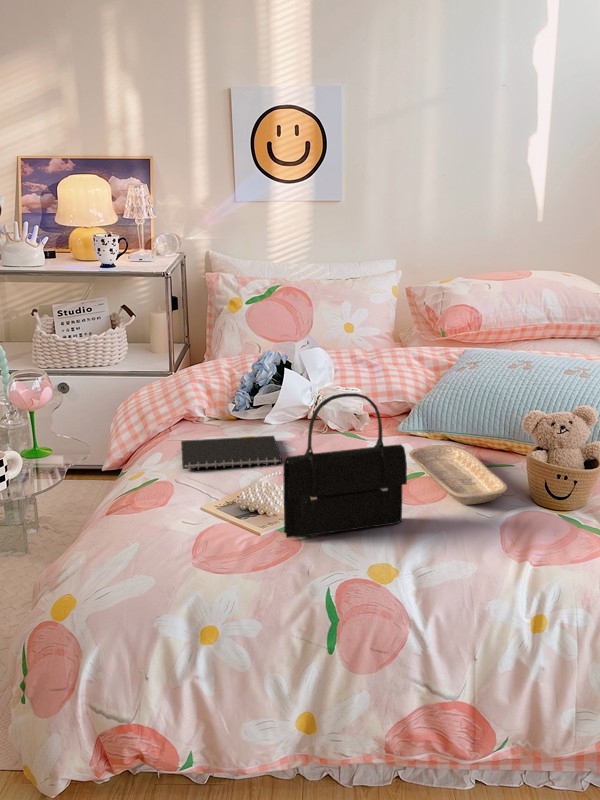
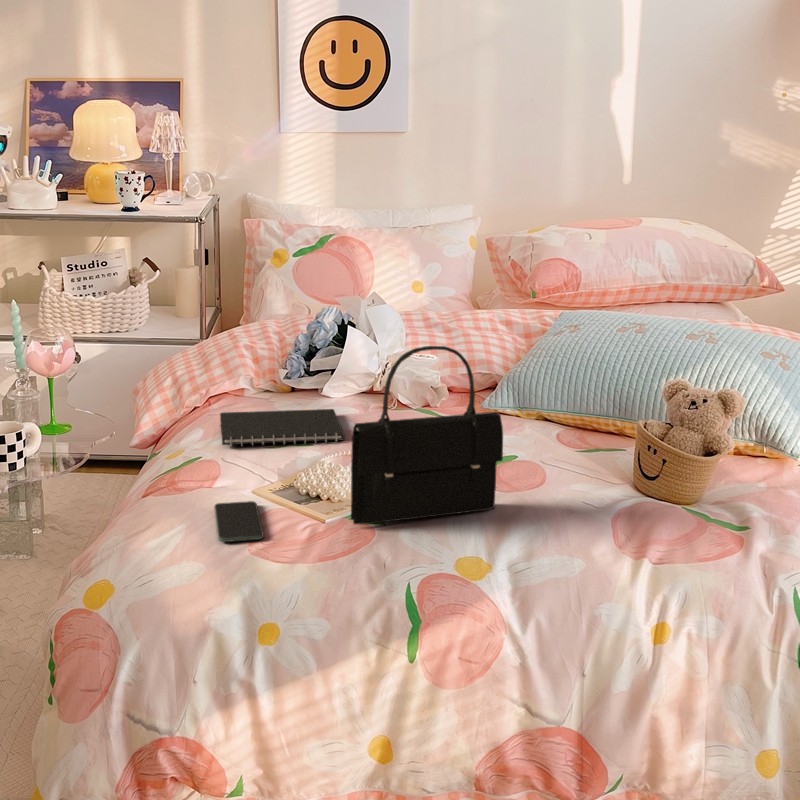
tray: present [409,445,507,505] -> none [500,421,621,489]
smartphone: none [175,518,214,553] -> present [214,501,264,542]

